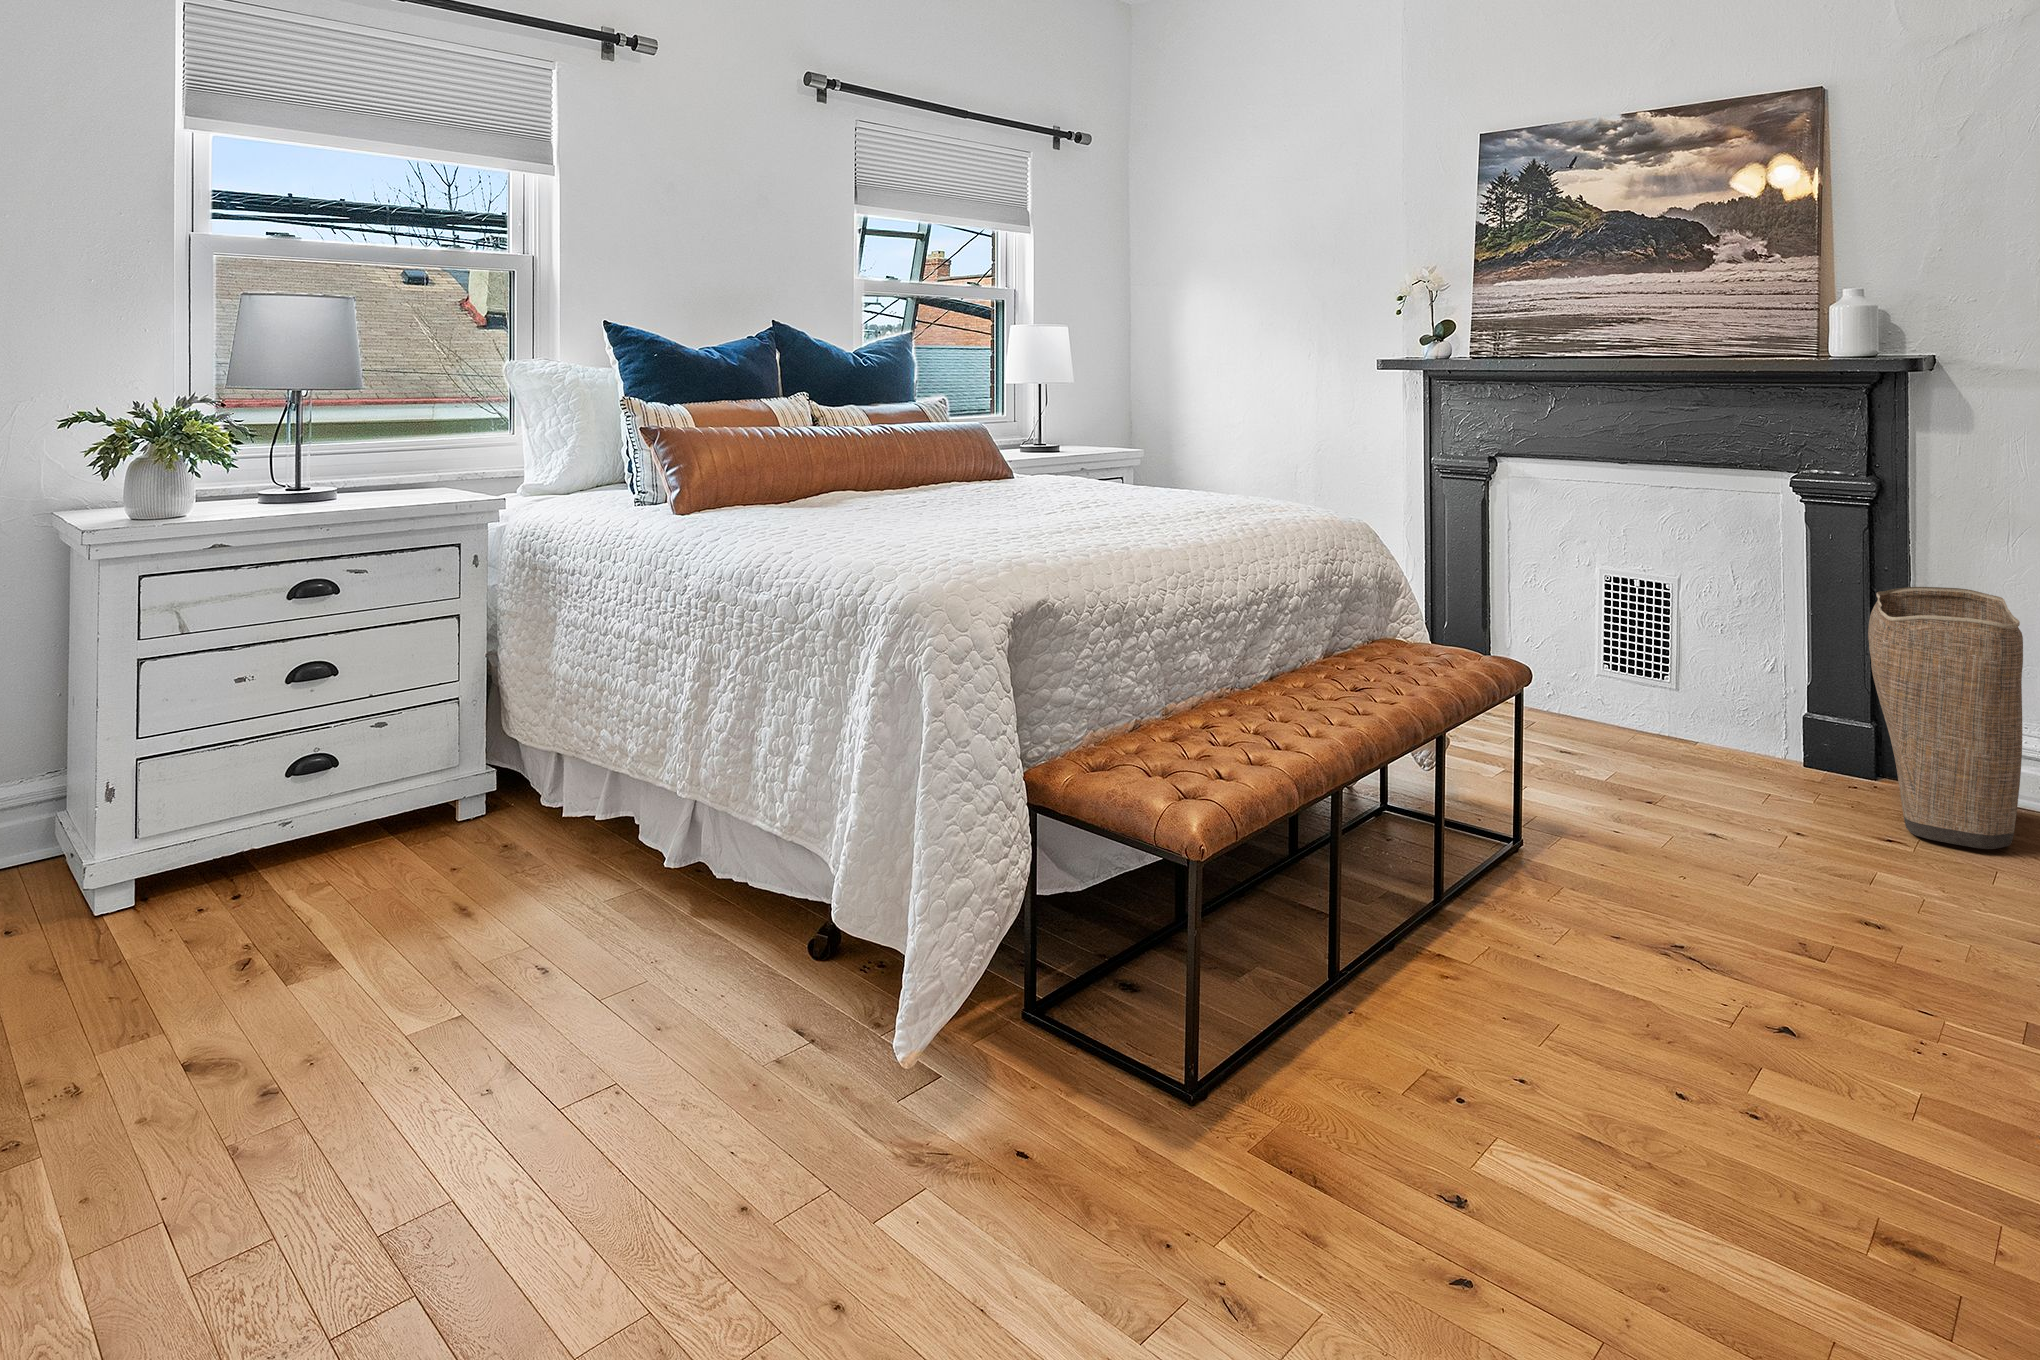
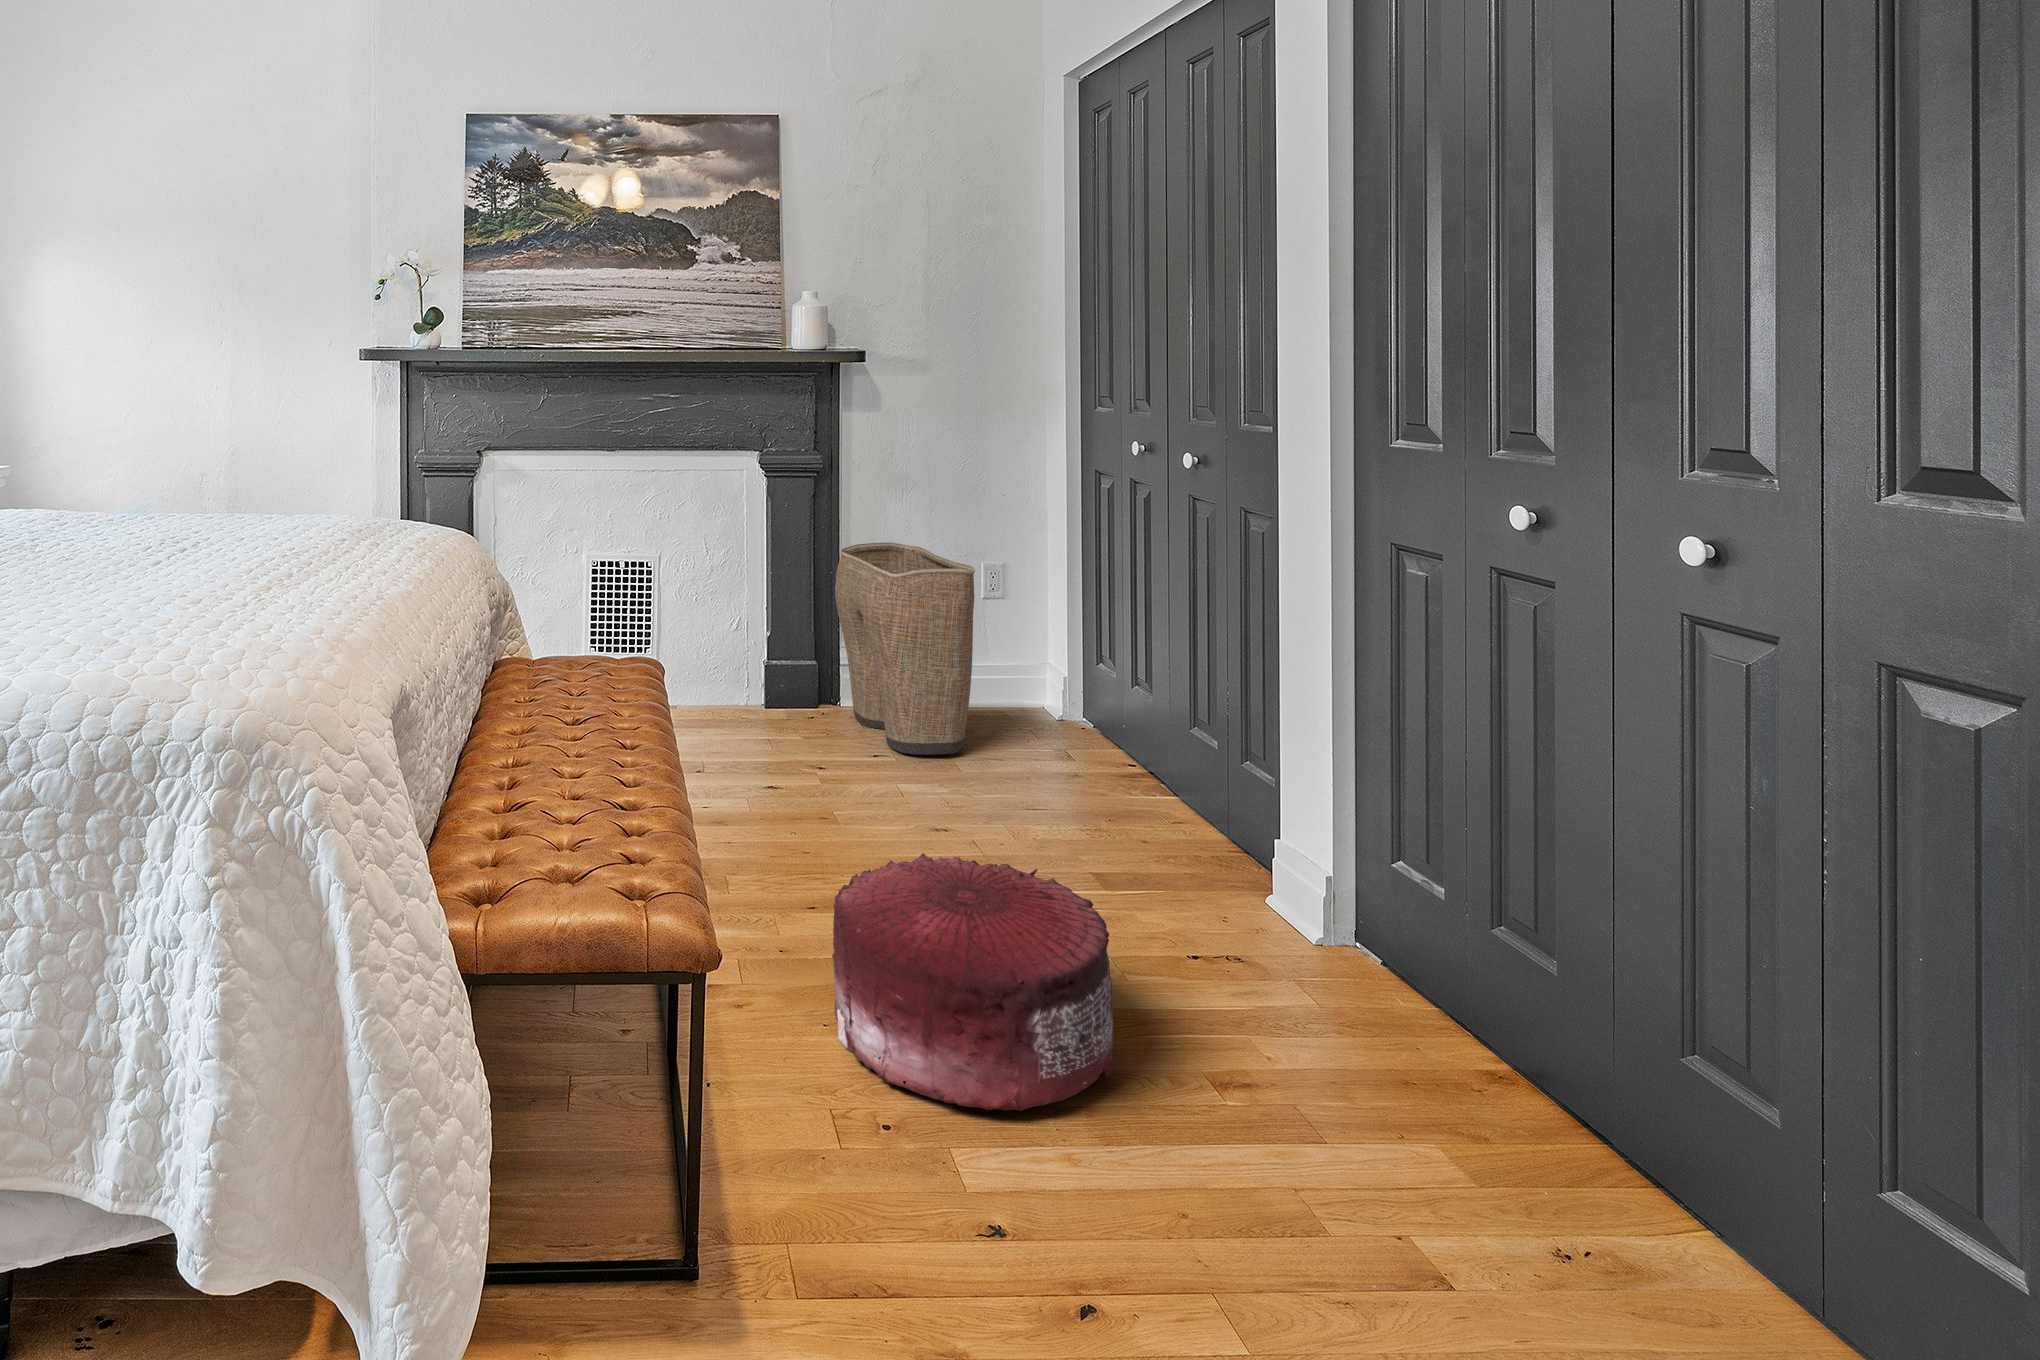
pouf: none [1476,869,1781,1120] -> present [832,853,1118,1111]

